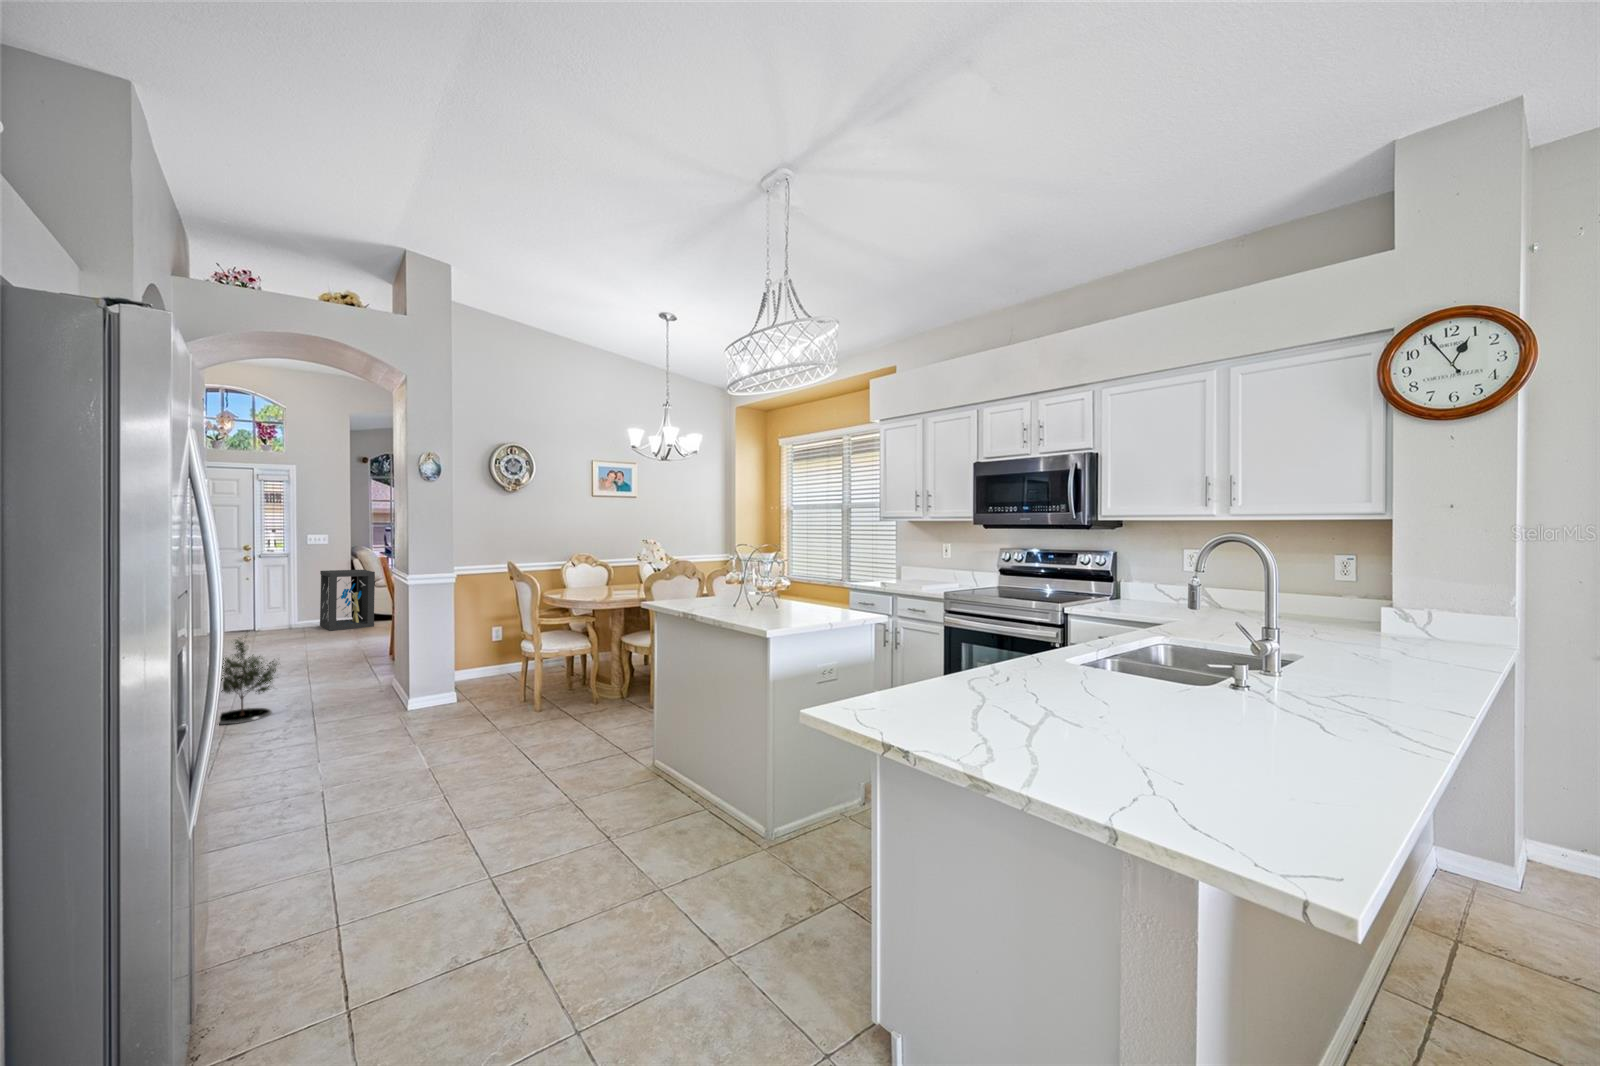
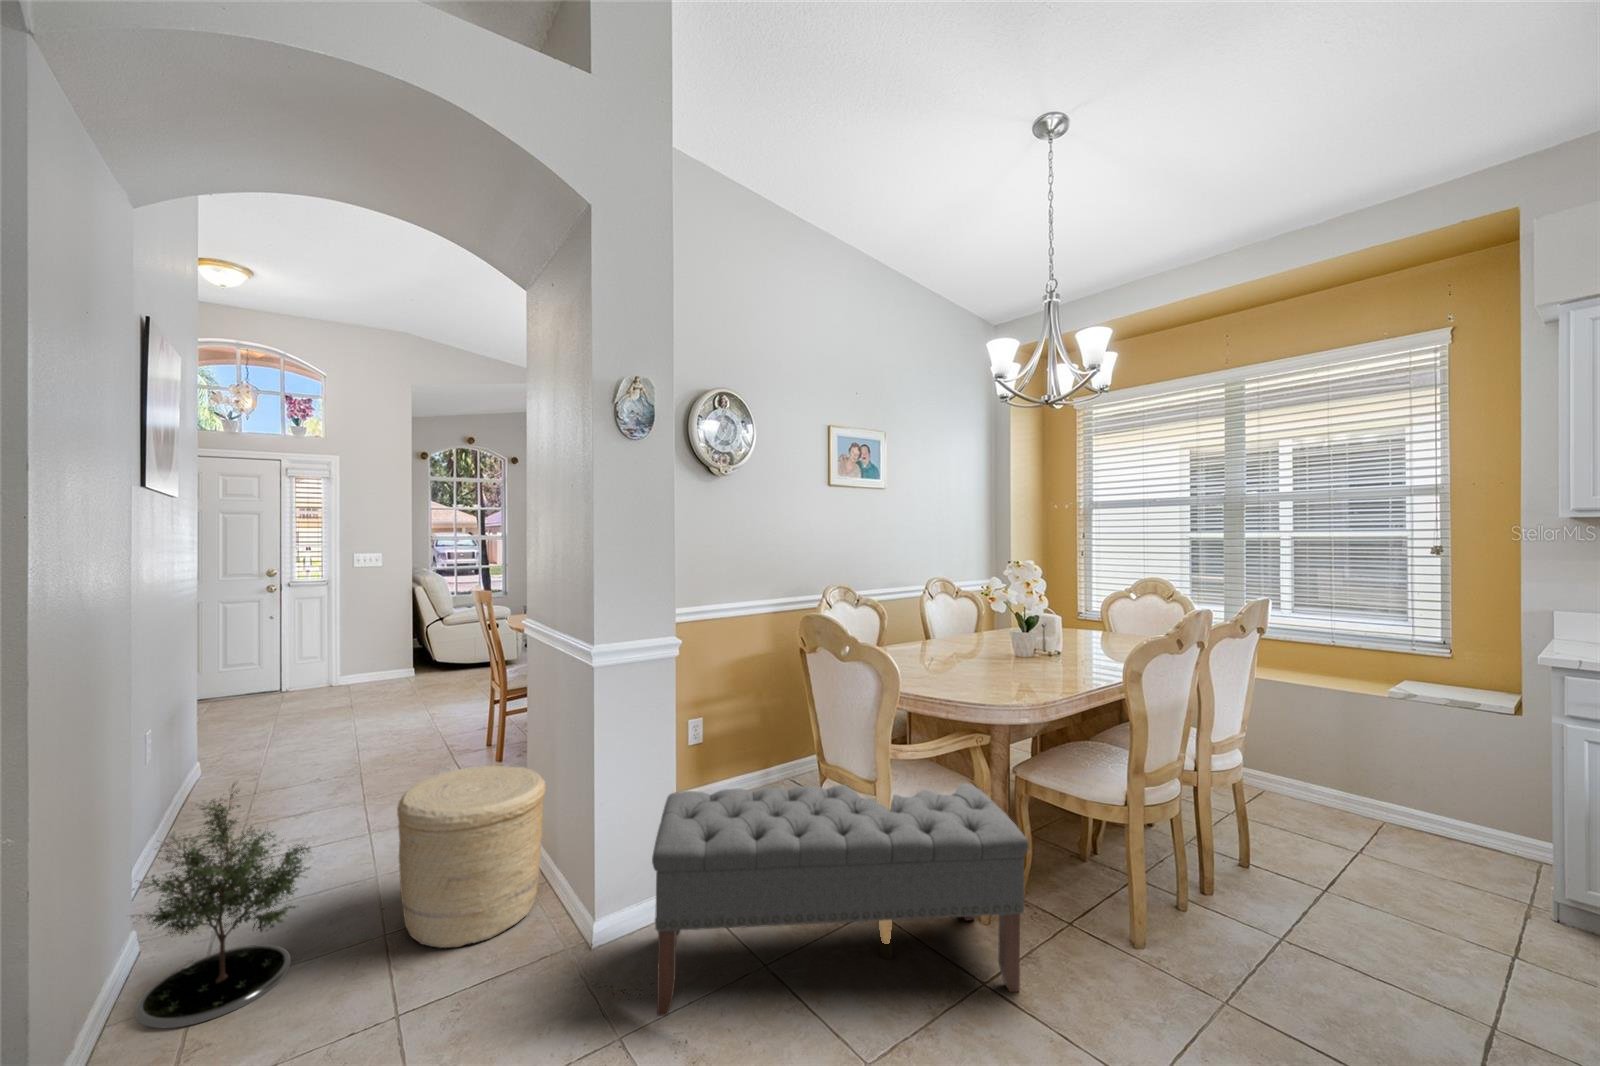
storage cabinet: present [320,570,375,630] -> none [371,602,448,693]
woven basket: none [320,639,395,709] -> present [397,766,546,948]
bench: none [421,641,595,721] -> present [652,784,1028,1016]

